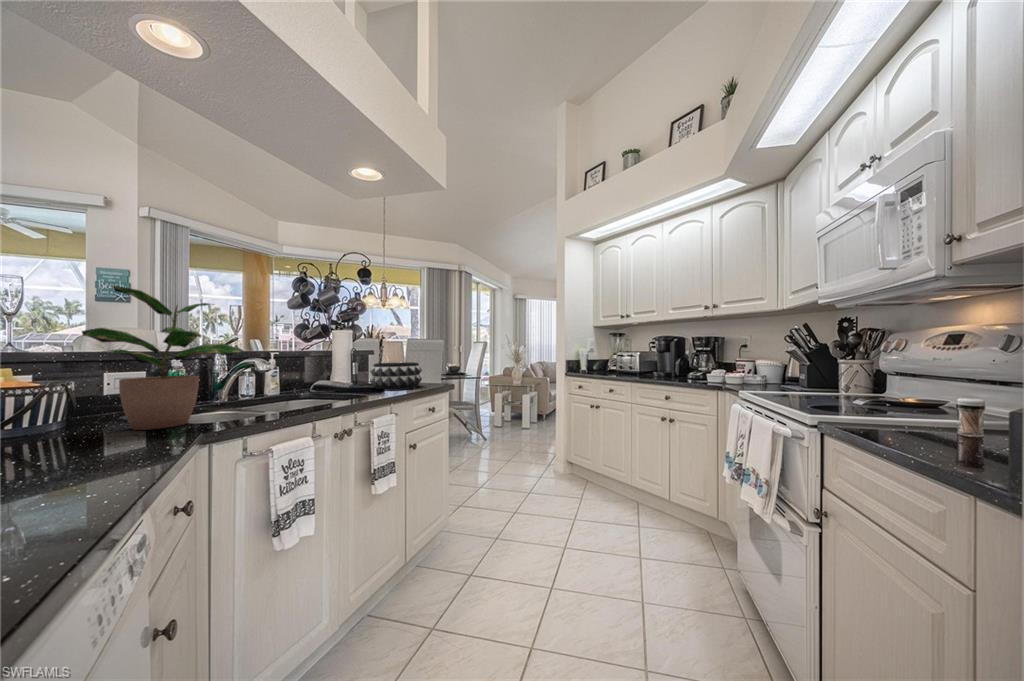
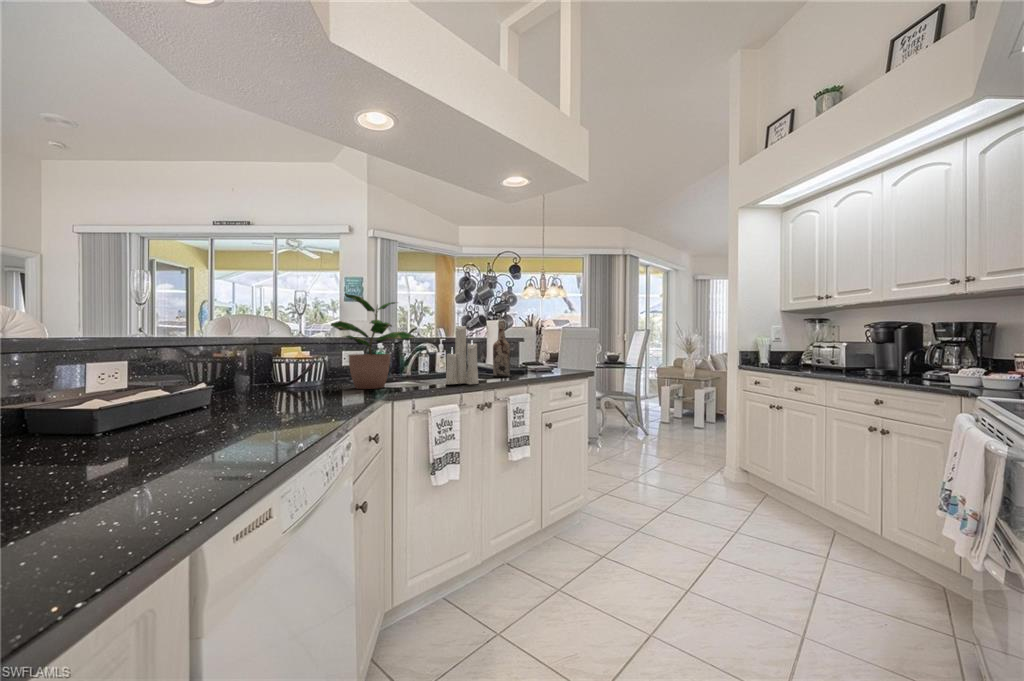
candle: none [288,322,335,411] -> present [445,320,478,384]
wine bottle: none [346,331,368,395] -> present [493,321,510,377]
decorative bowl: present [370,362,422,389] -> none [515,349,562,374]

